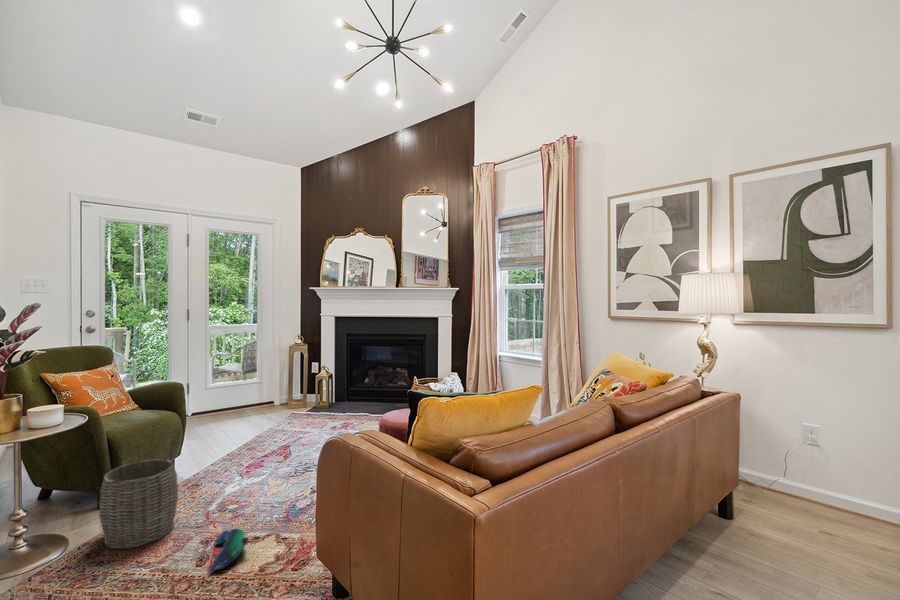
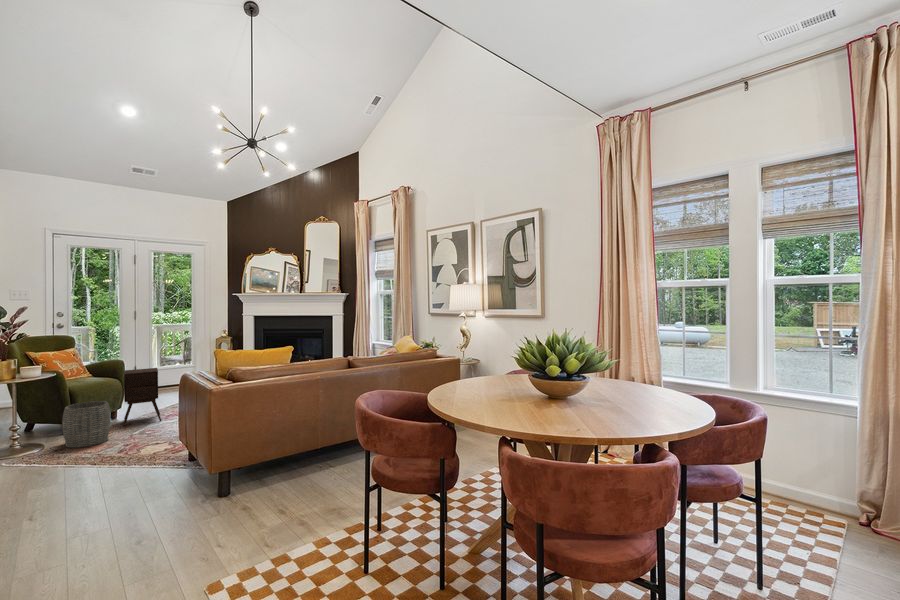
side table: none [187,395,245,490] -> present [123,368,161,426]
plush toy: present [208,528,248,573] -> none [121,436,148,454]

